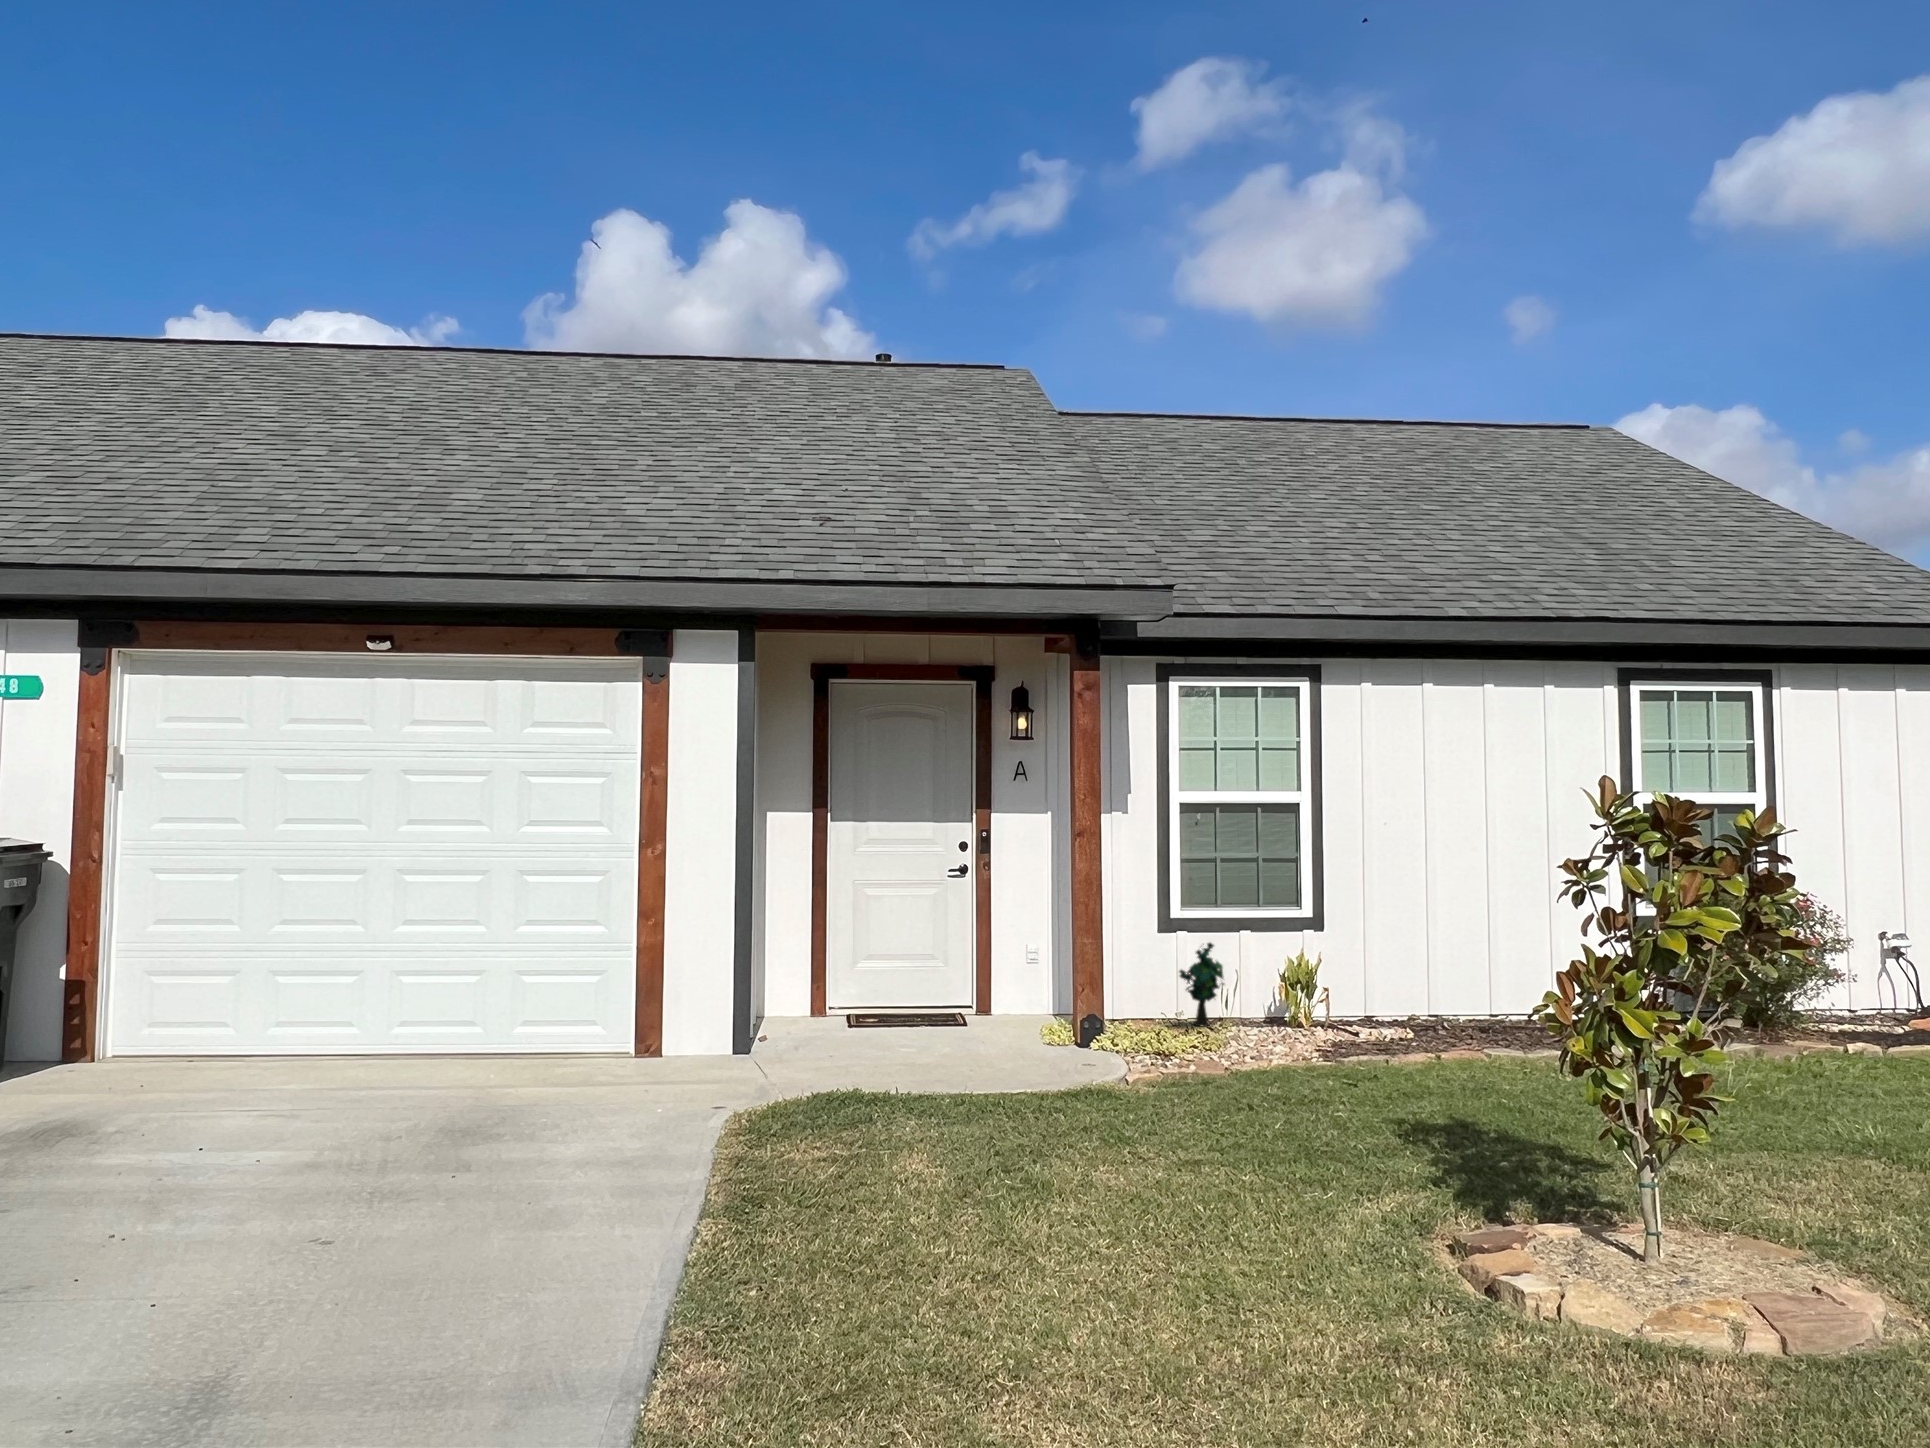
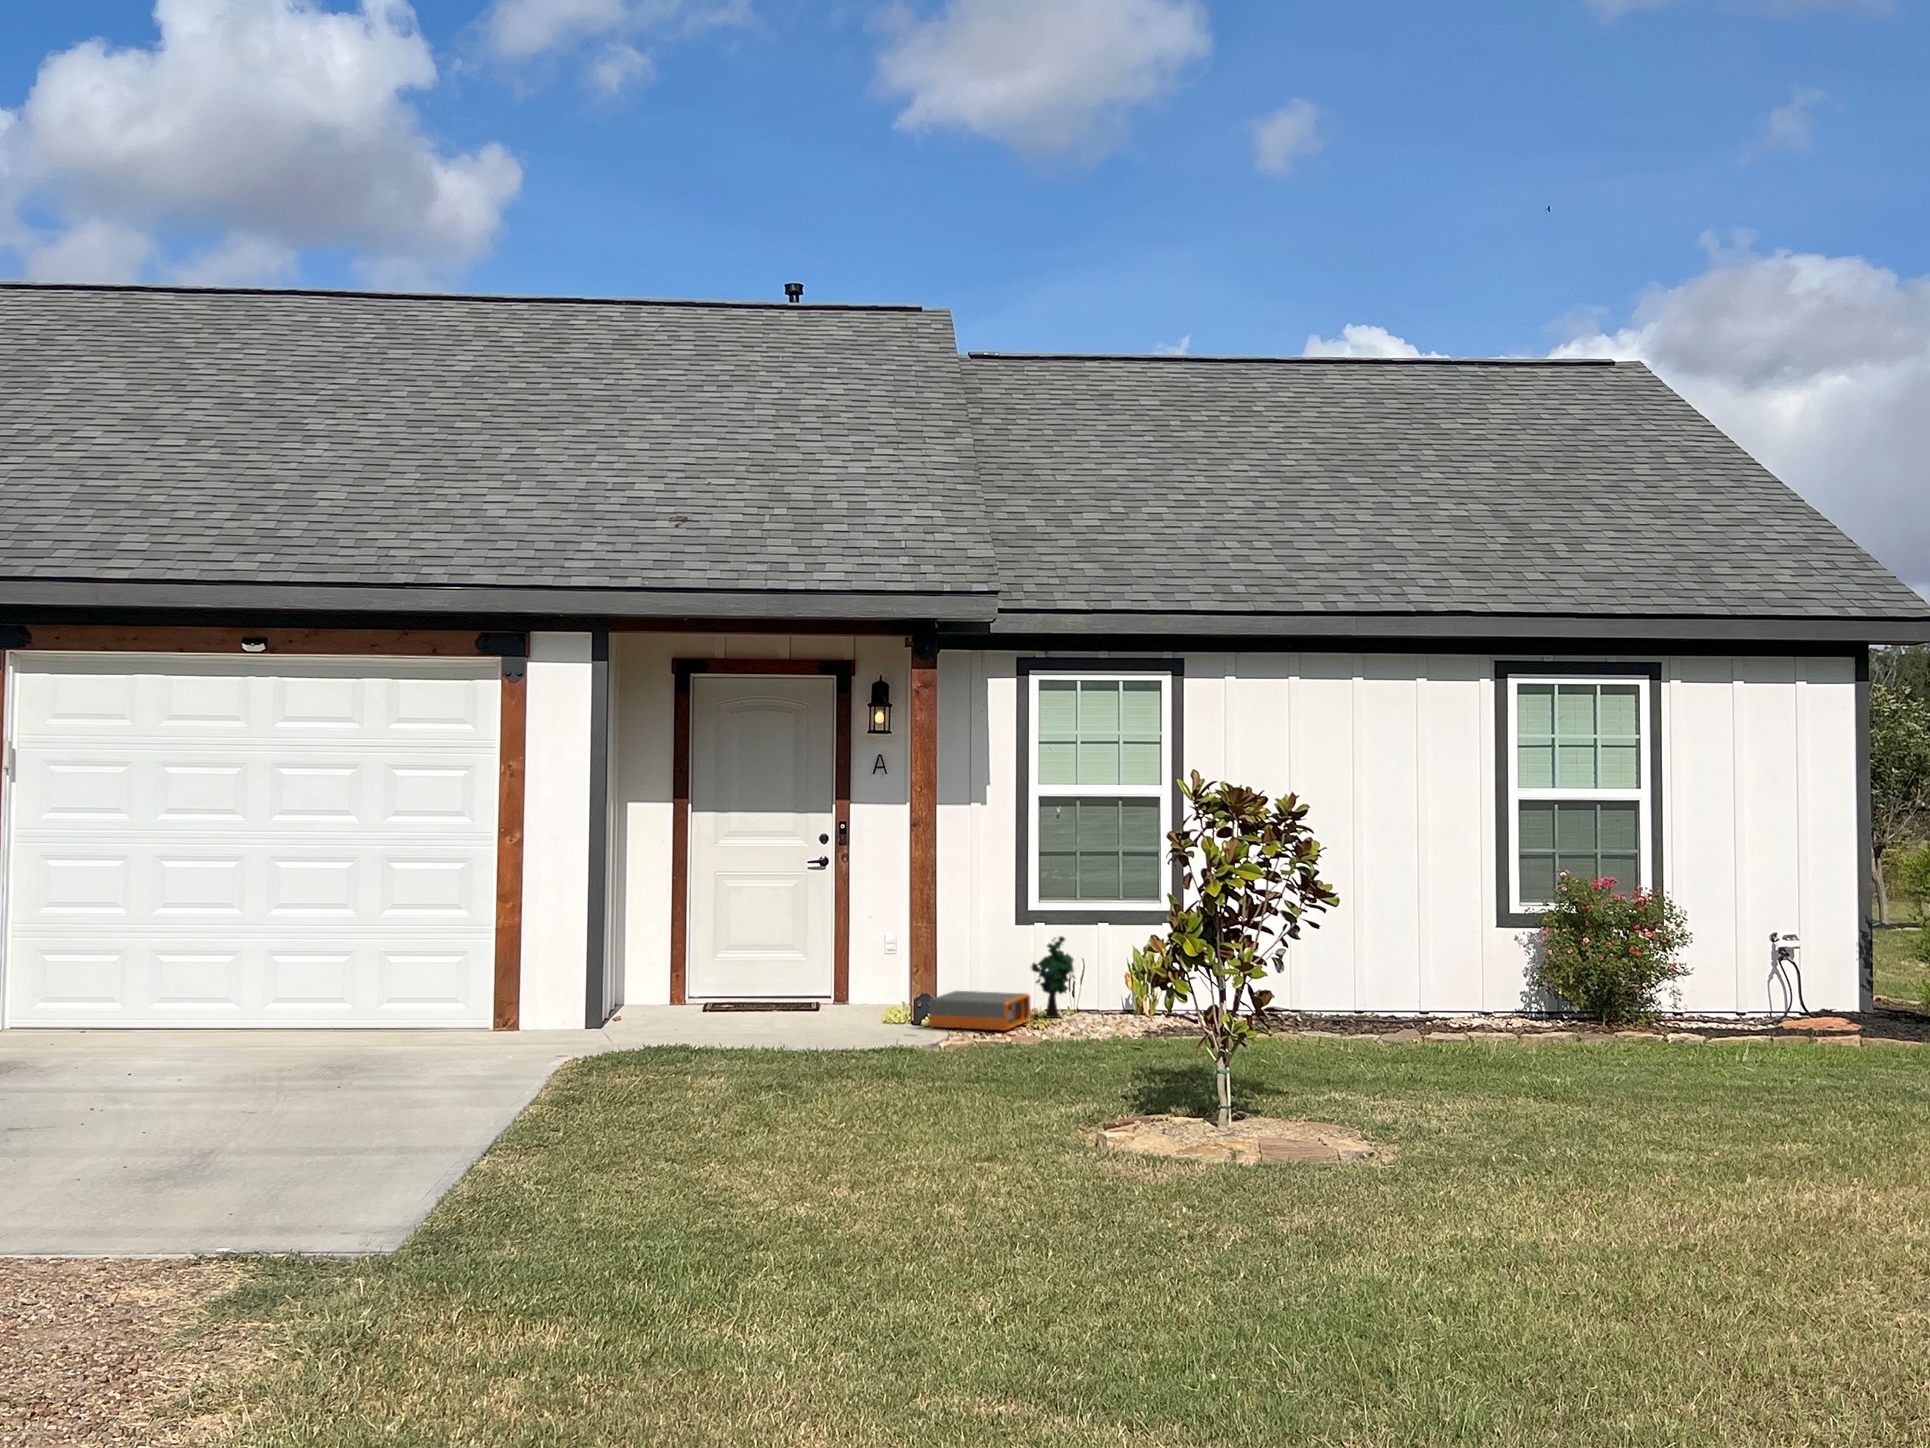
storage box: none [1089,1000,1187,1046] -> present [929,991,1030,1030]

